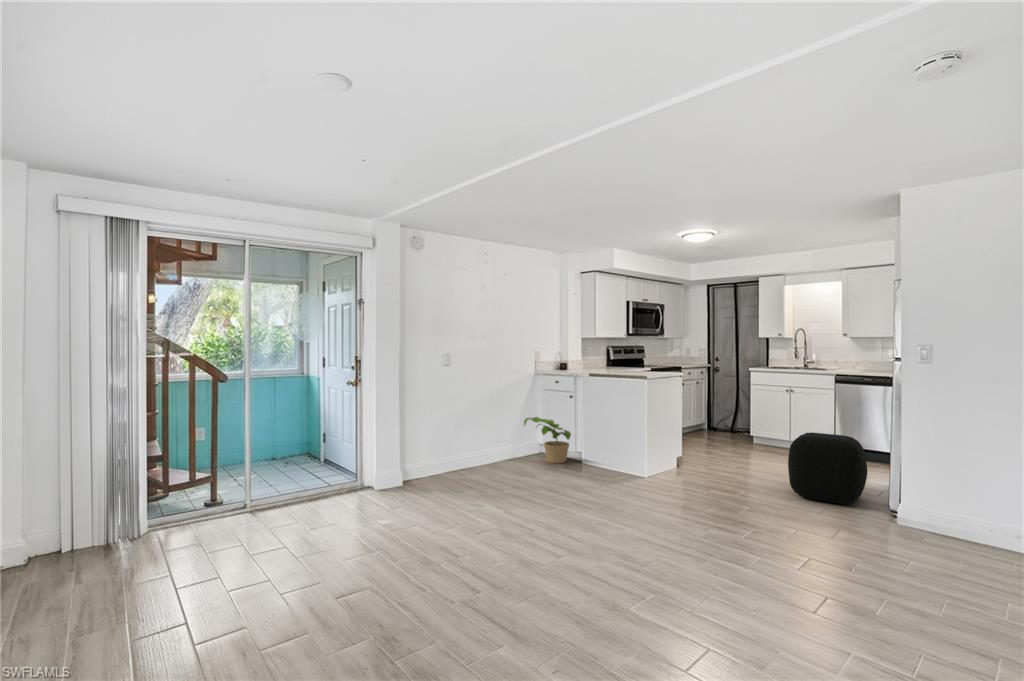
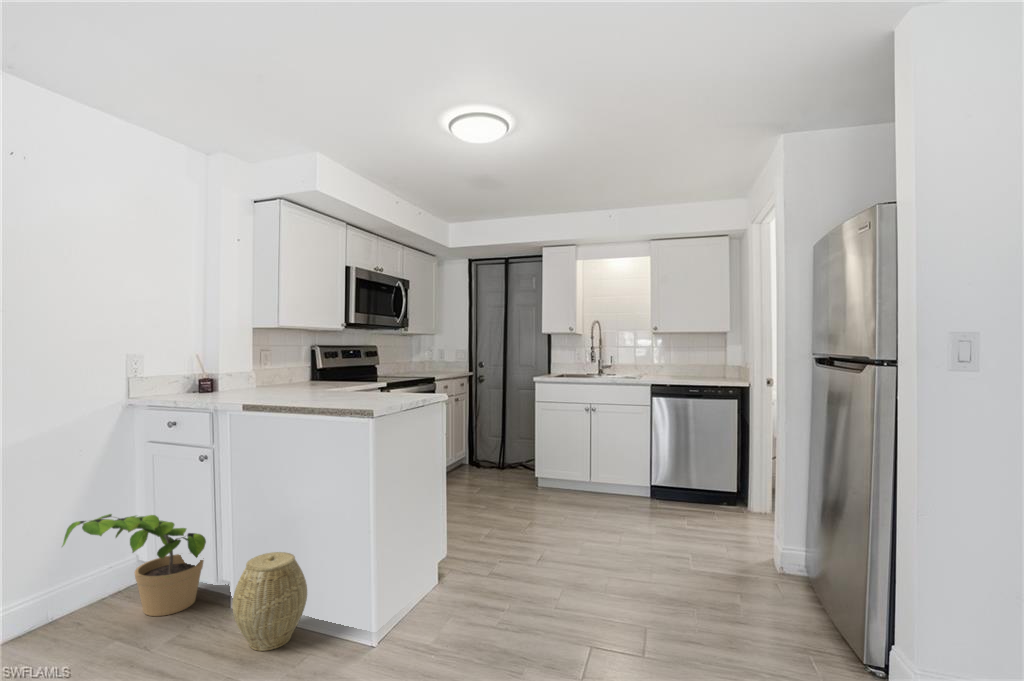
ottoman: present [788,432,867,504] -> none [645,499,781,646]
woven basket: none [587,438,617,476] -> present [232,552,307,651]

